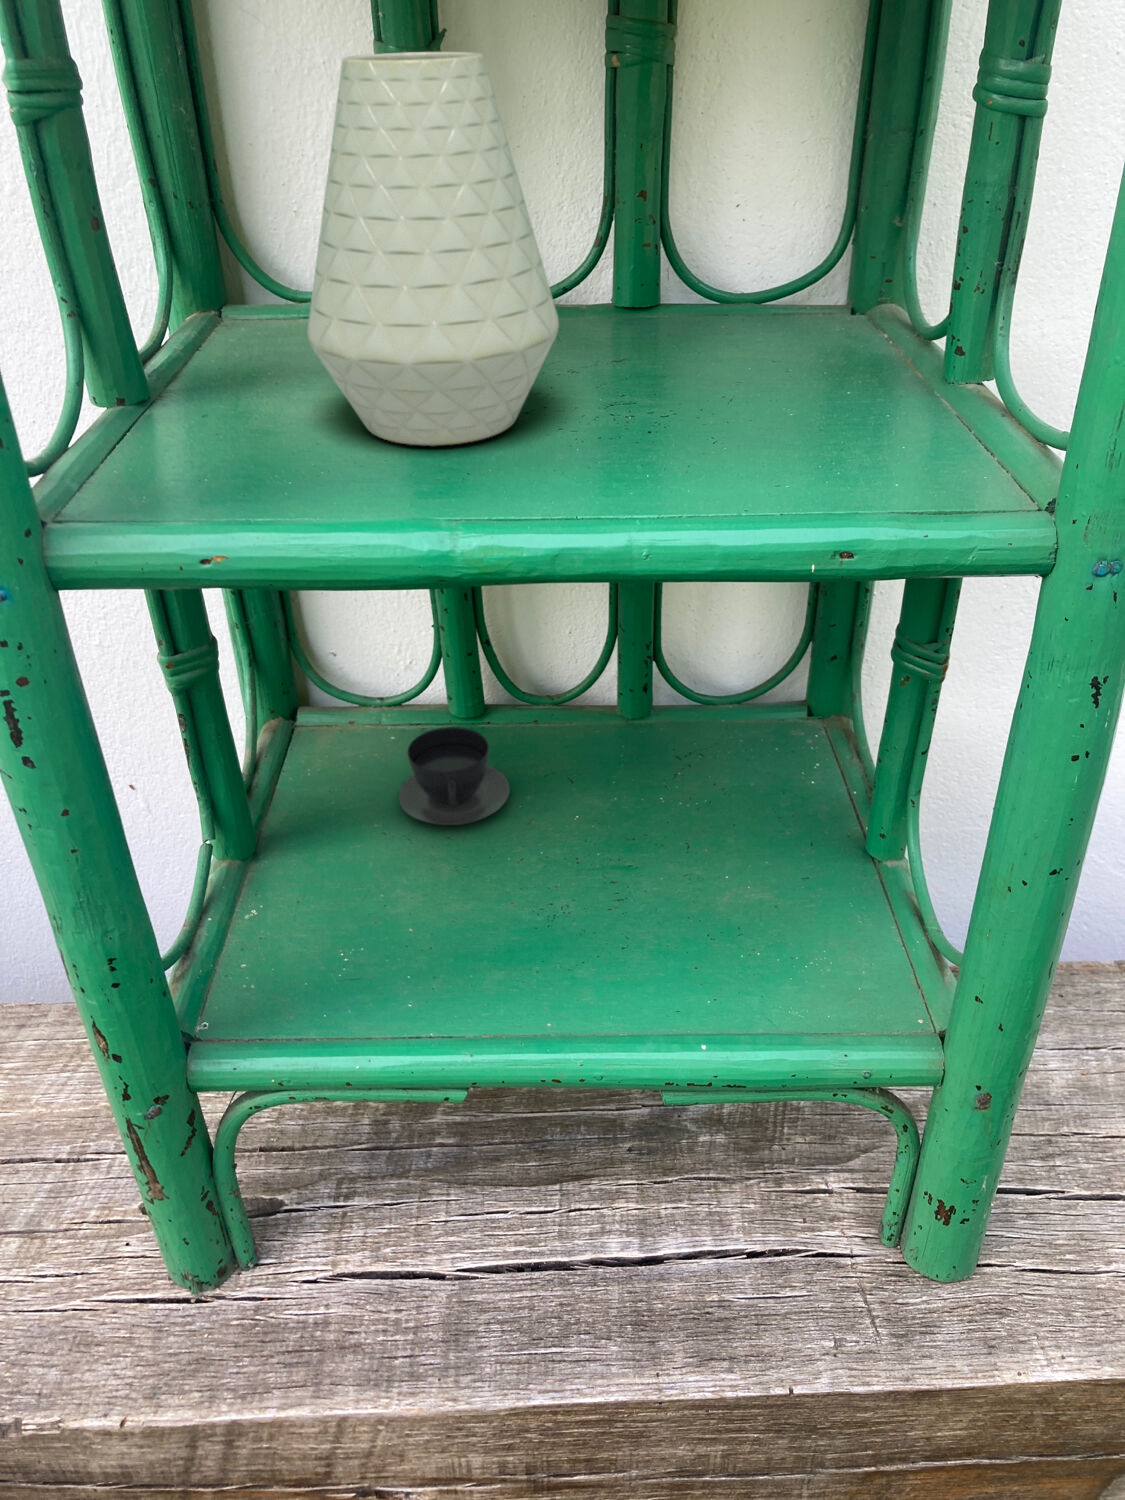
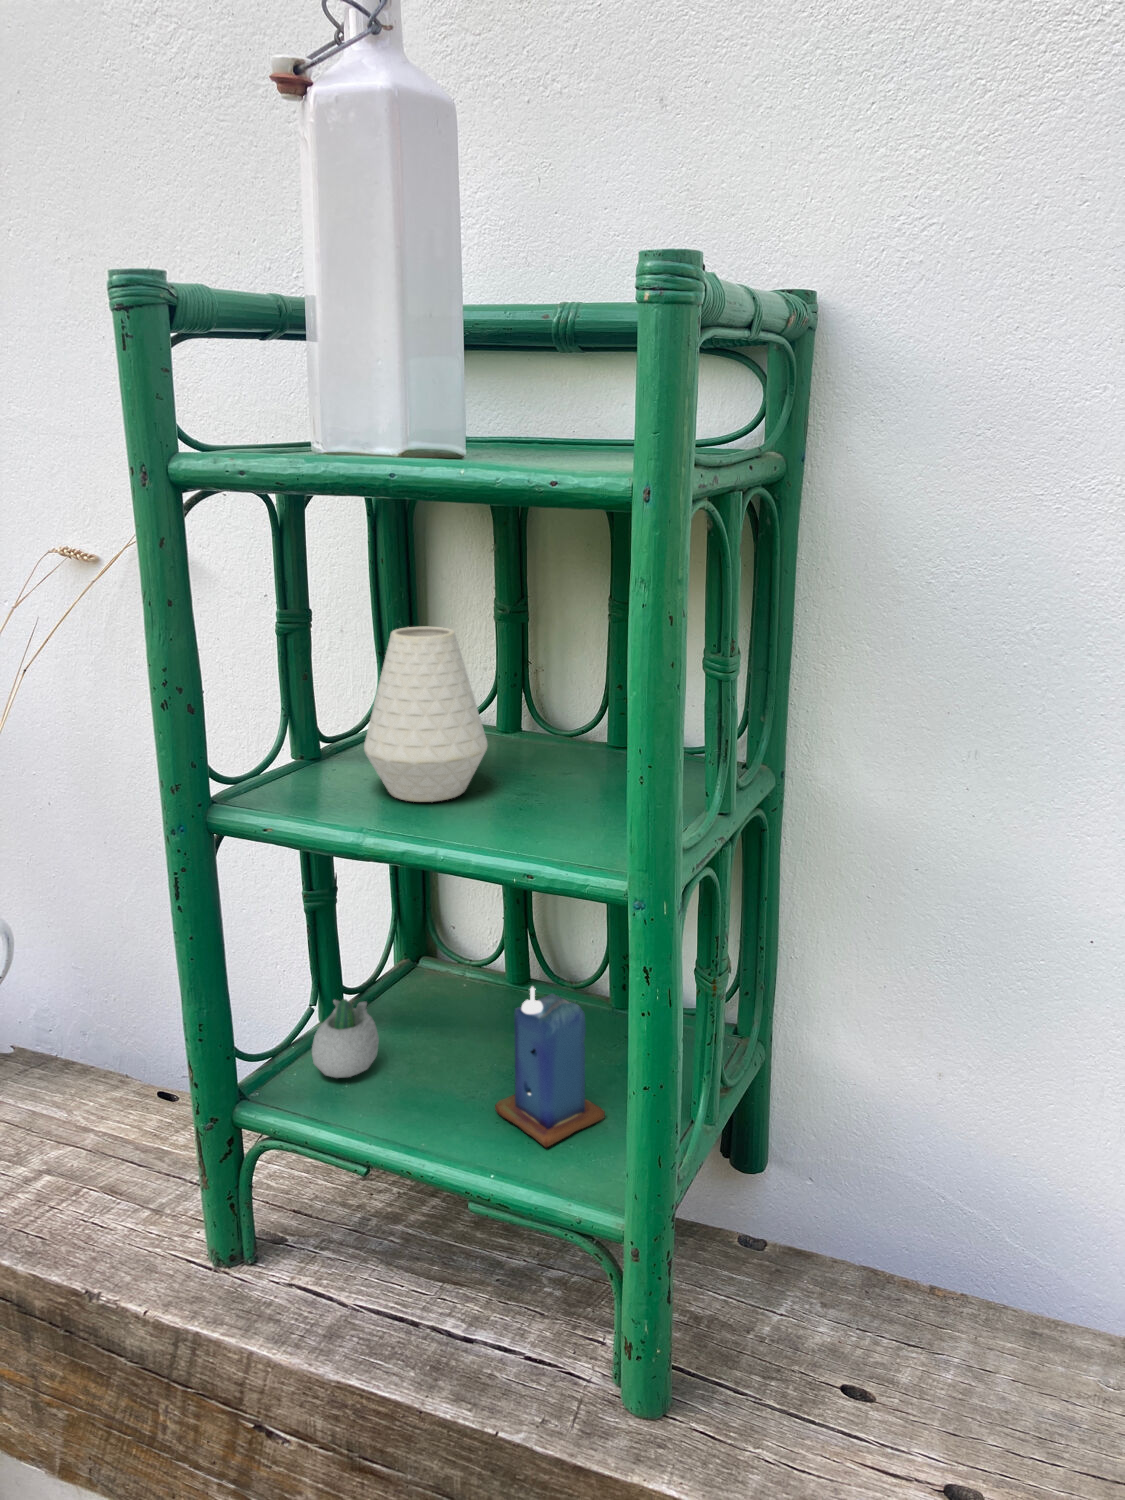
teacup: present [399,727,510,825] -> none [427,974,497,1032]
candle: none [635,737,797,978] -> present [495,987,605,1147]
succulent planter: none [277,821,390,963] -> present [312,999,379,1077]

